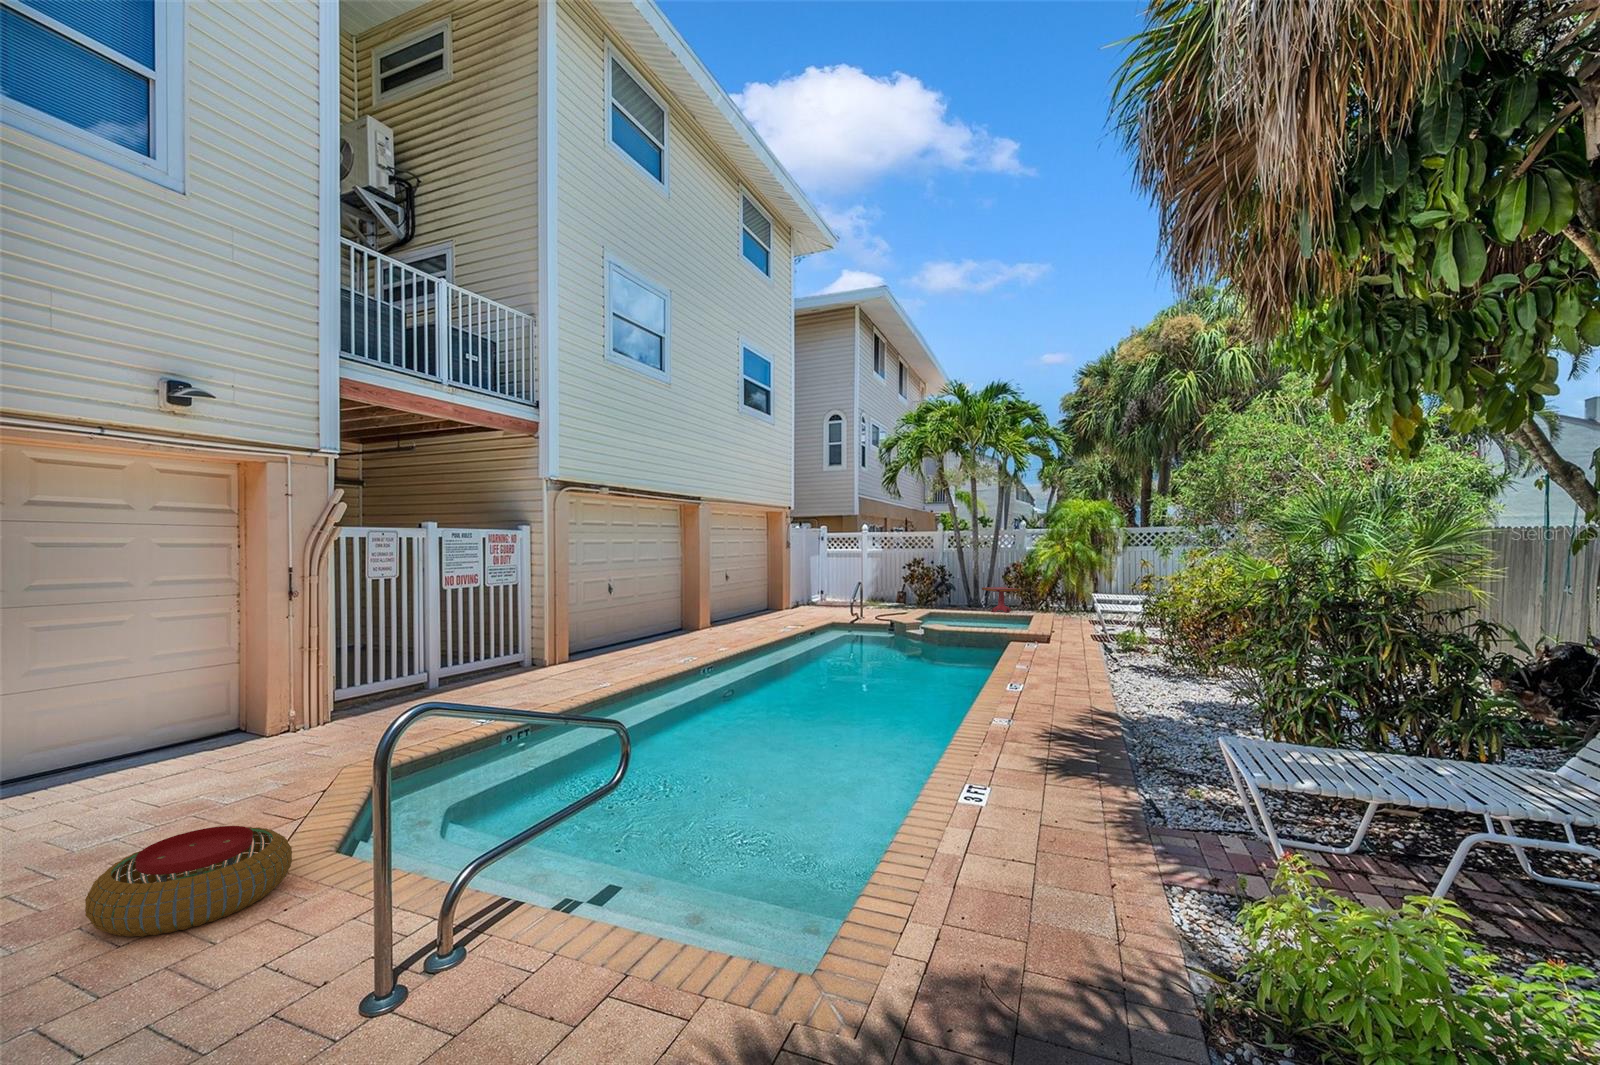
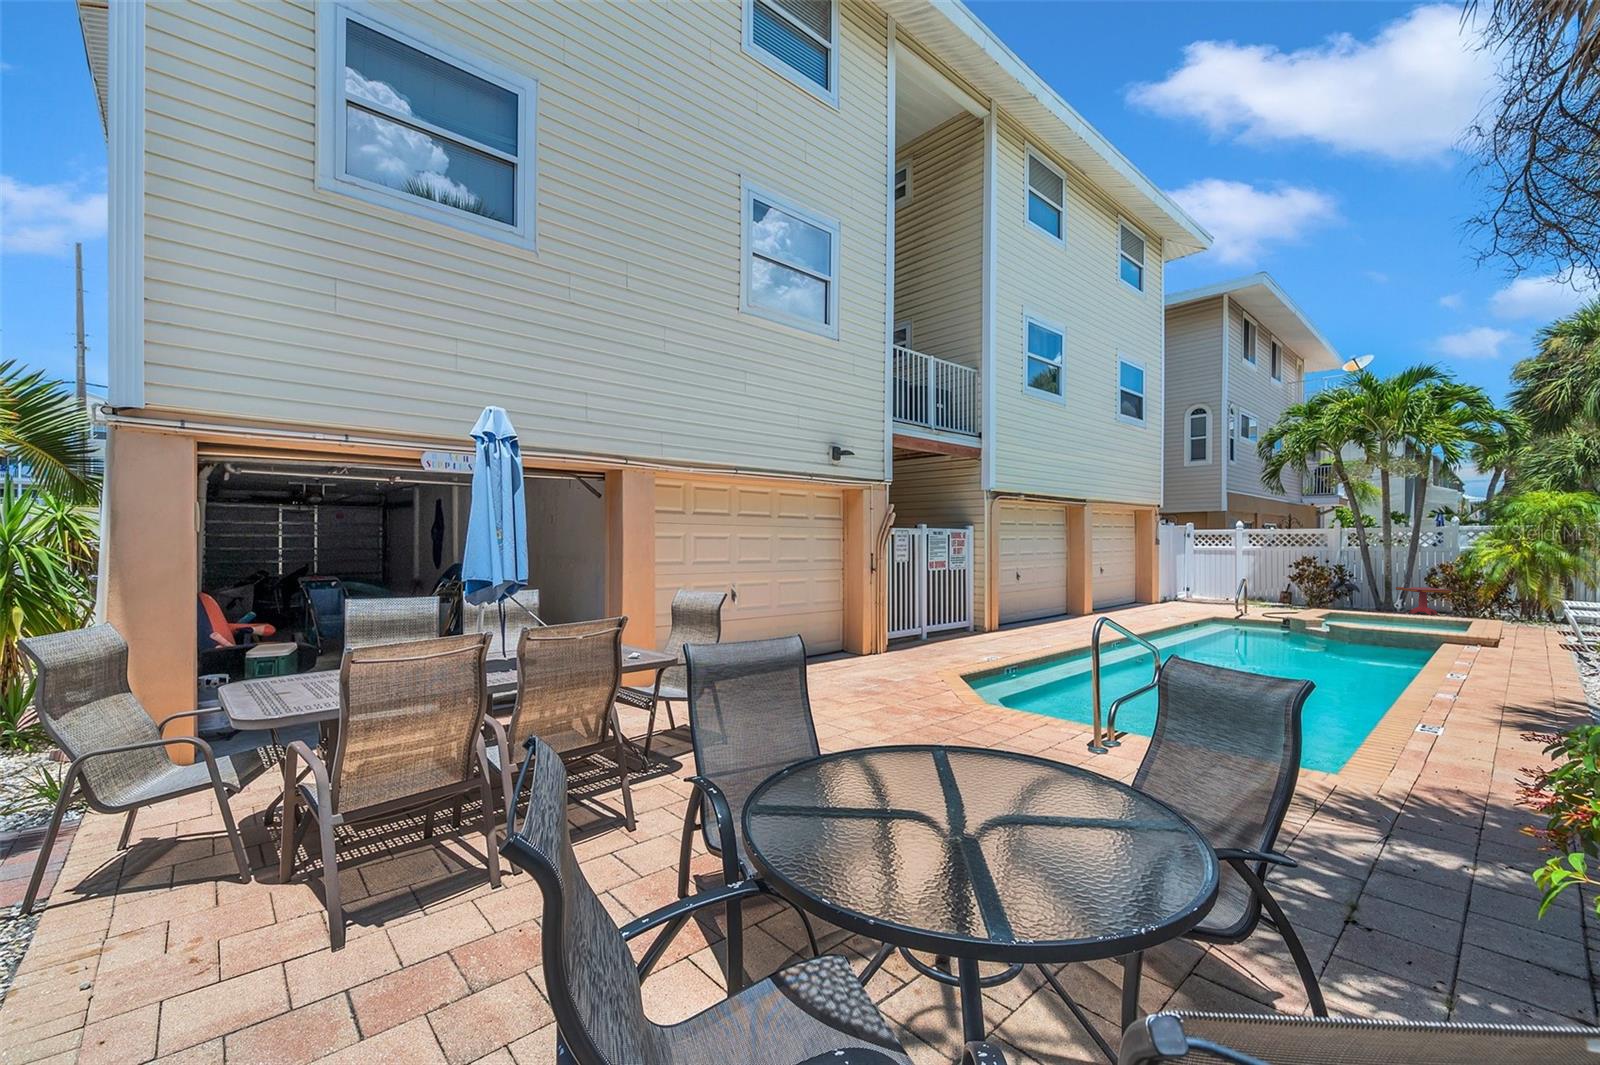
pouf: present [85,826,292,937] -> none [890,691,970,735]

